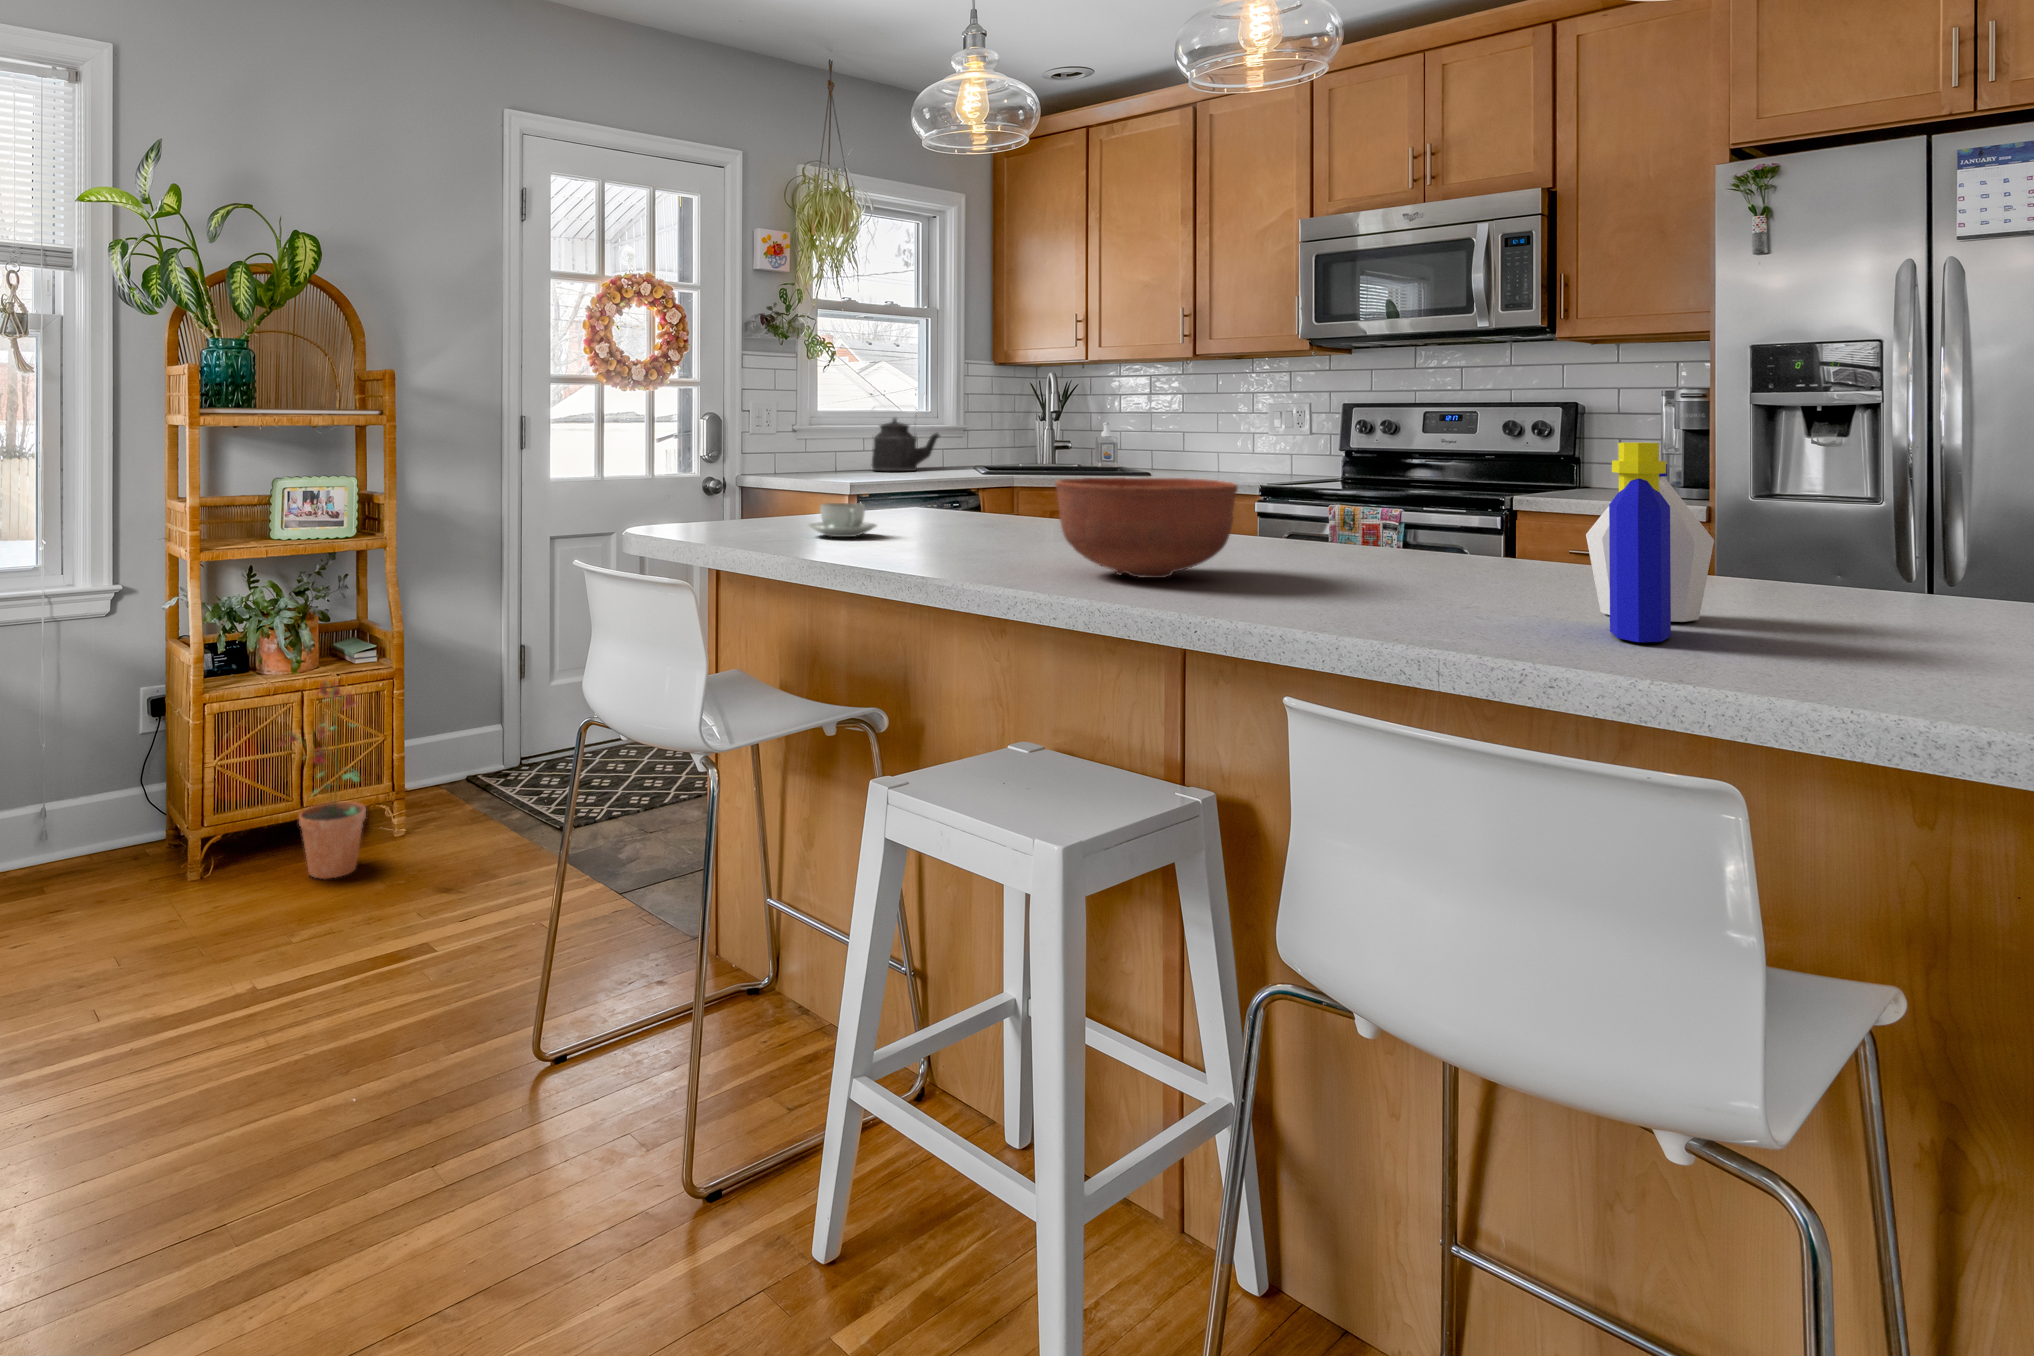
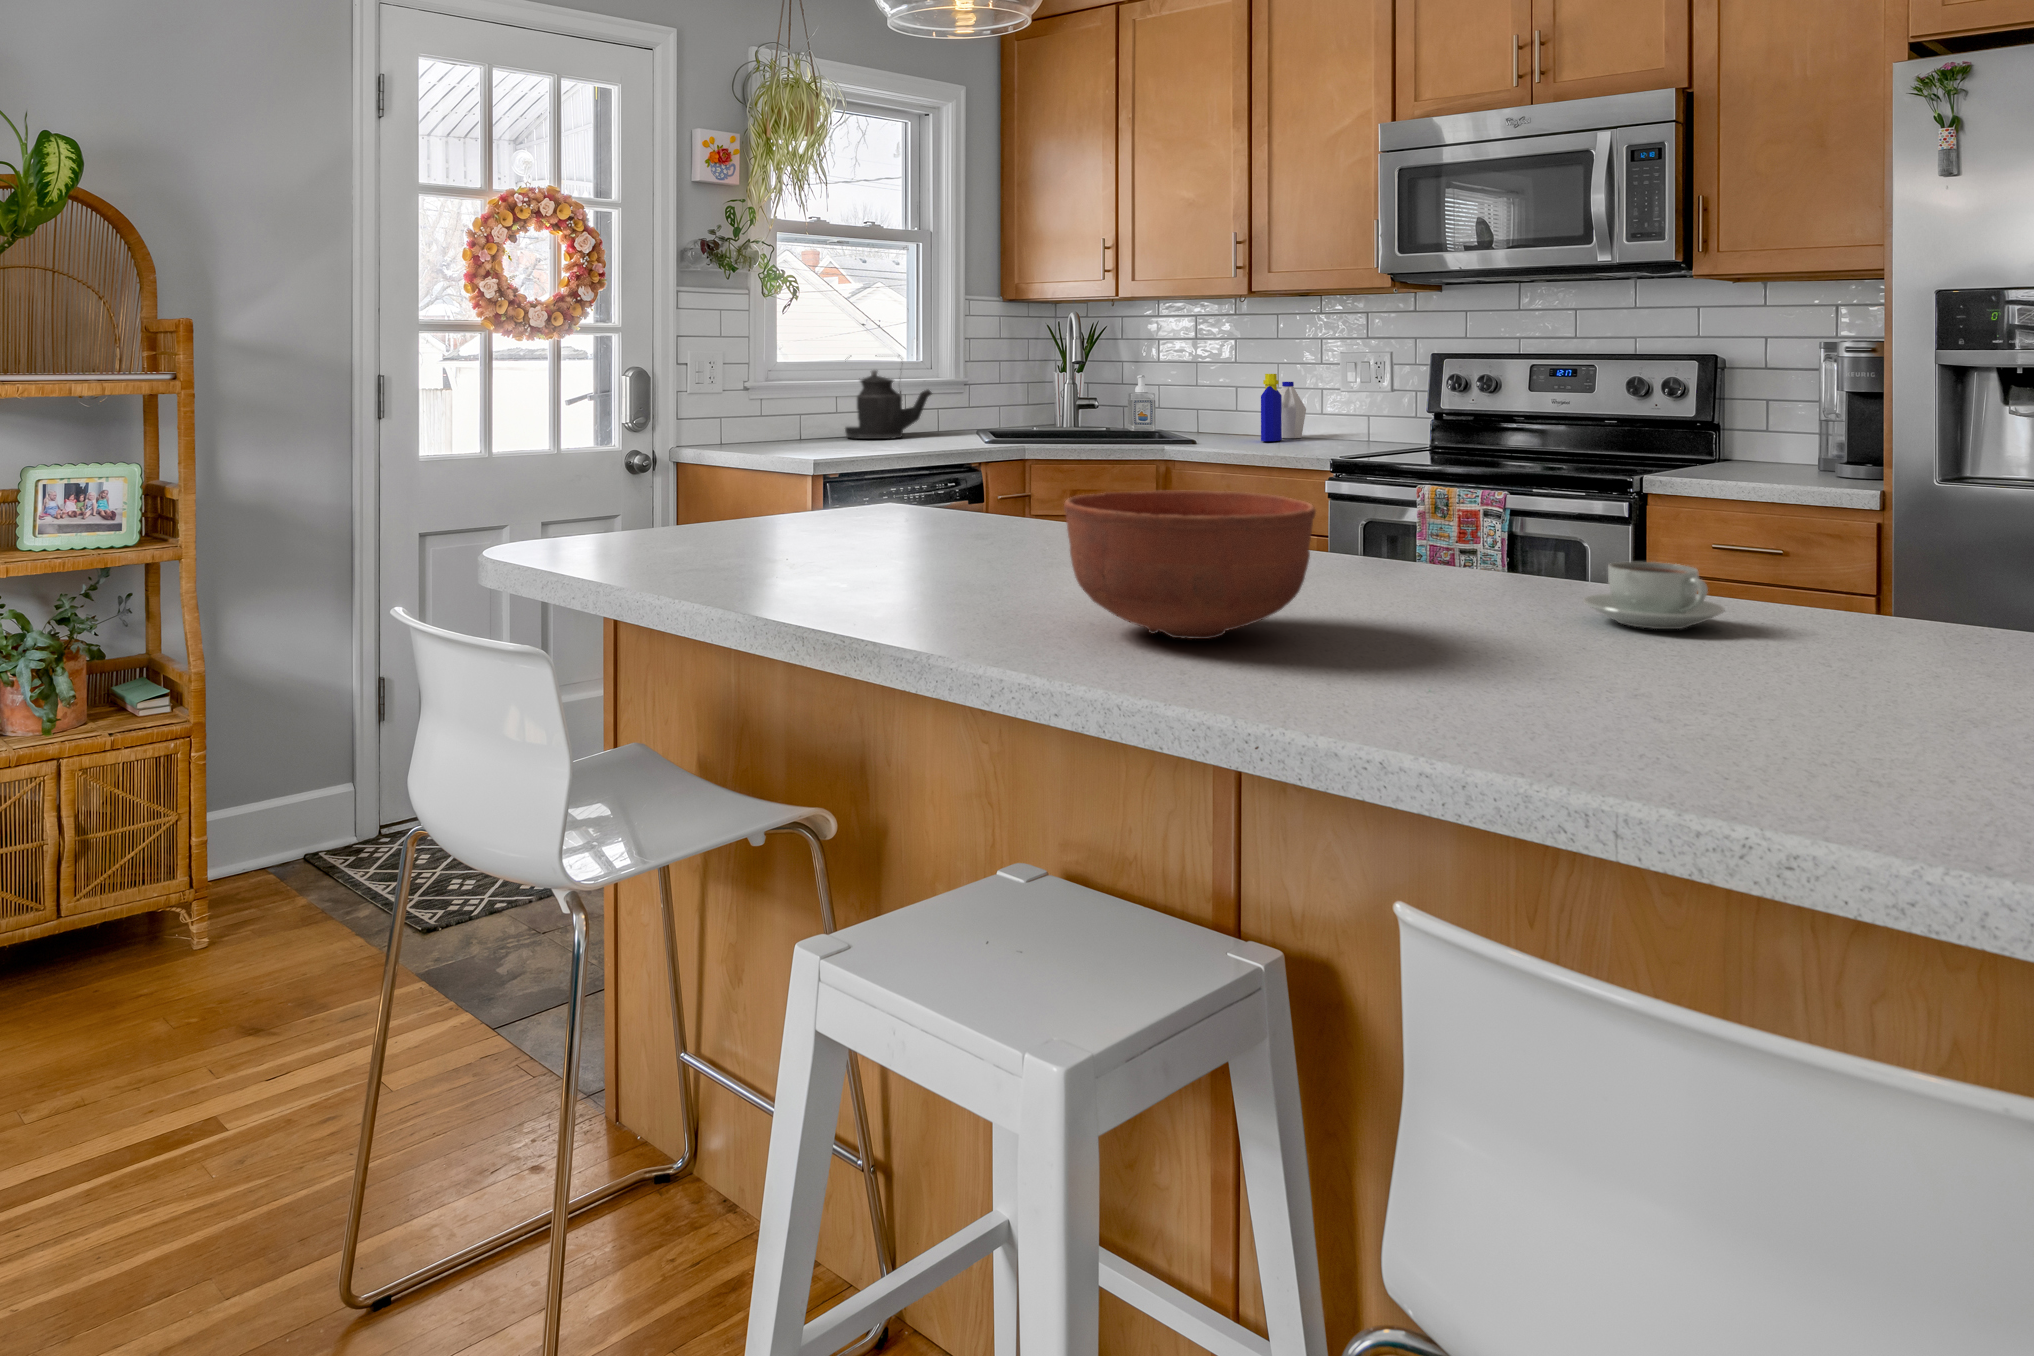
bottle: present [1586,442,1714,642] -> present [1261,374,1306,441]
coffee cup: present [808,503,876,537] -> present [1583,562,1725,629]
potted plant: present [280,681,366,879] -> none [17,745,145,1019]

